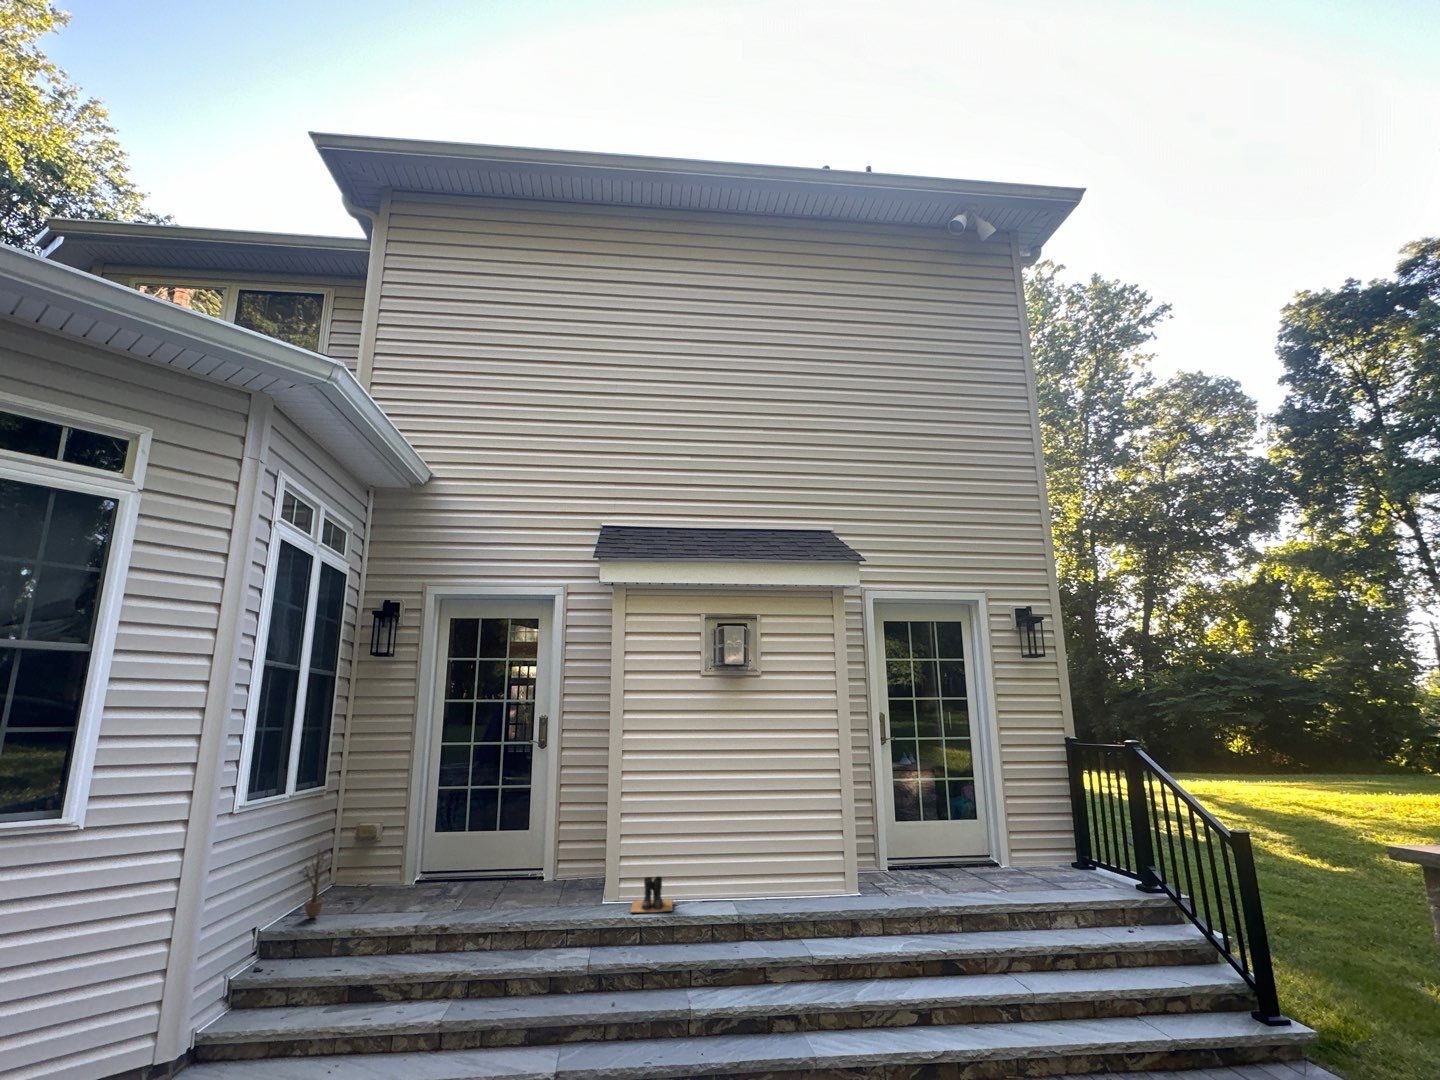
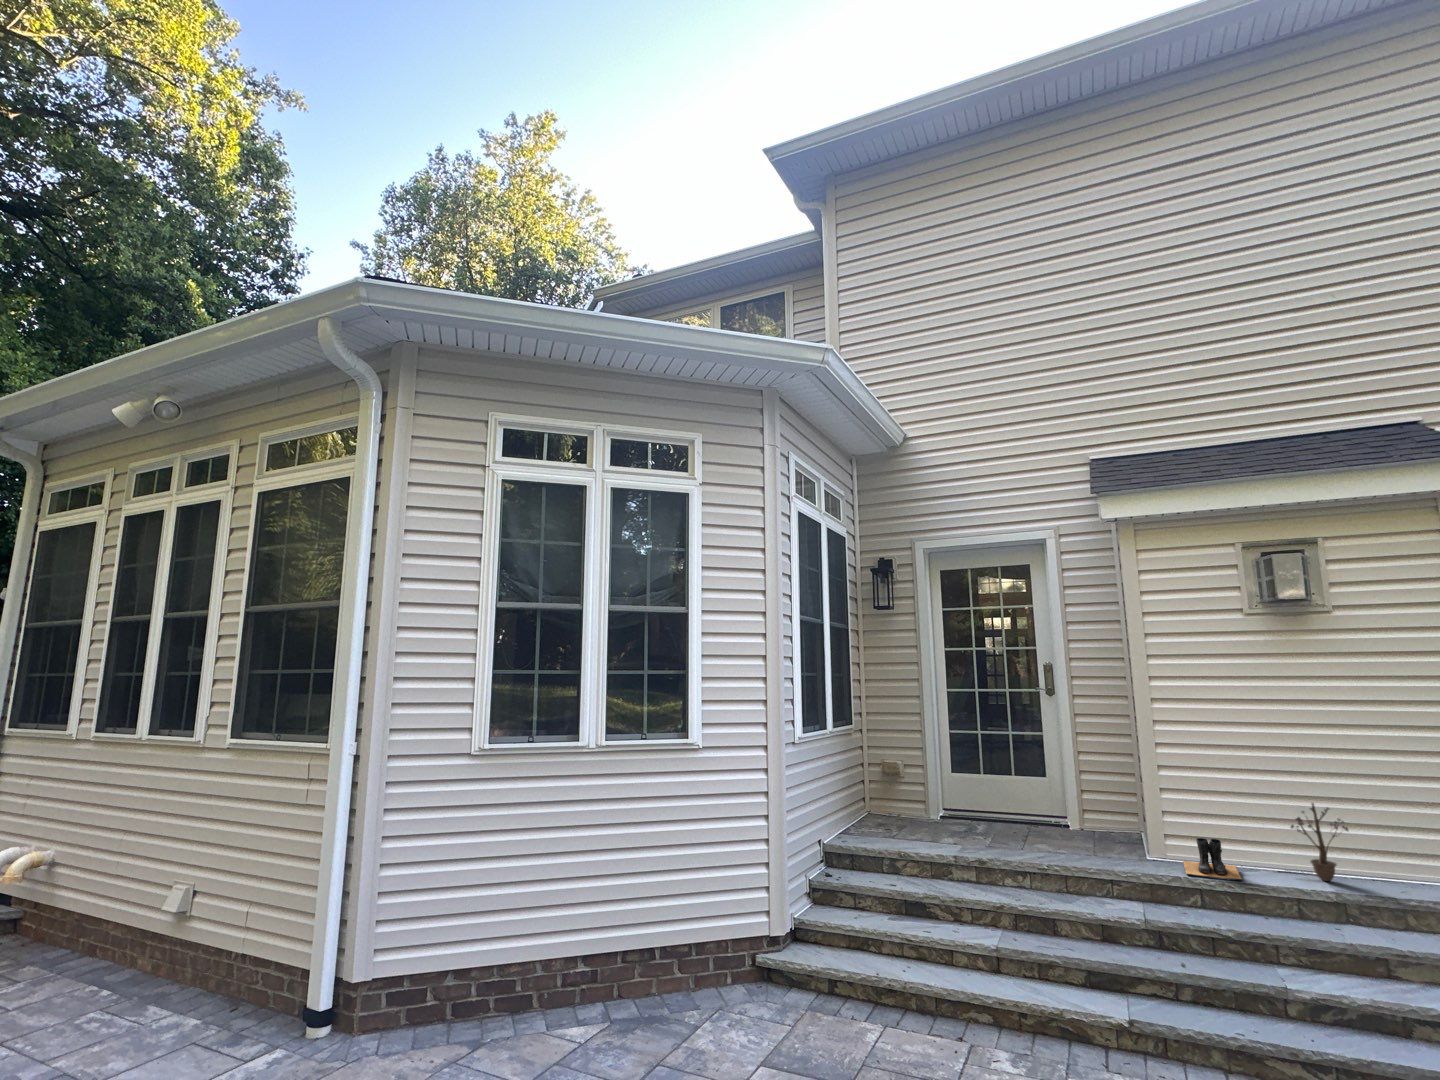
decorative plant: present [295,849,332,922] -> present [1285,803,1348,881]

